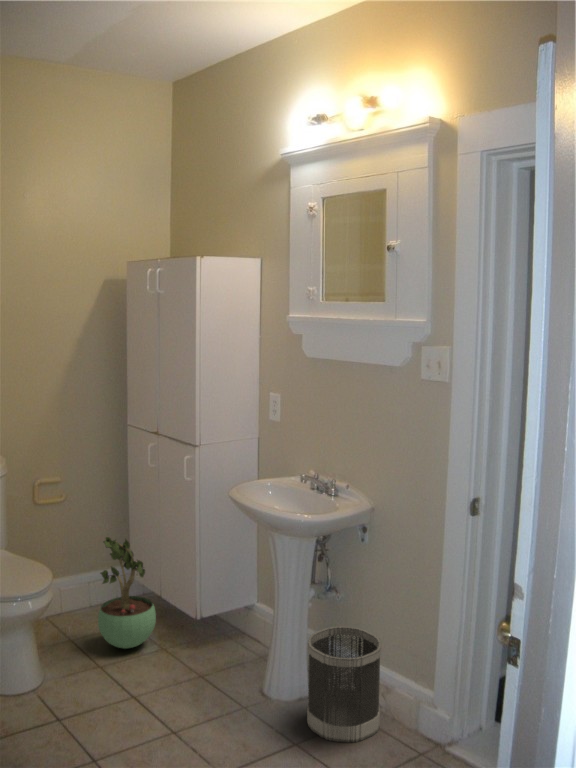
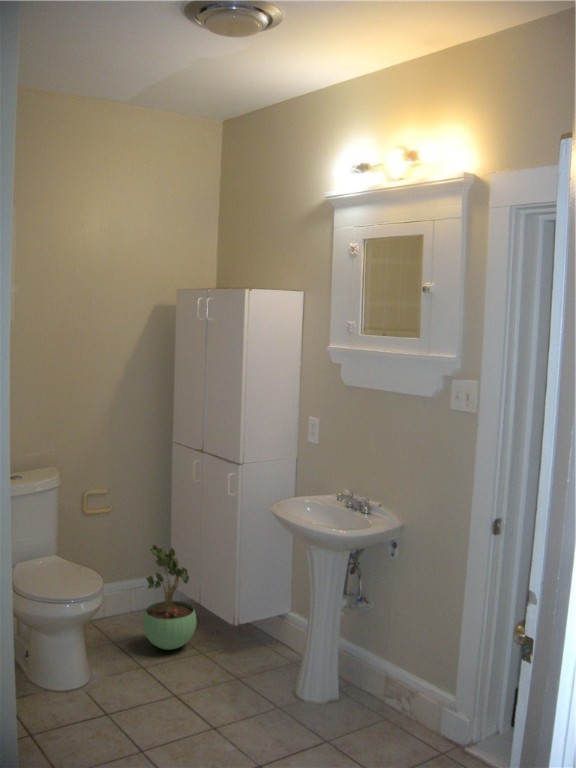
wastebasket: present [307,627,381,742] -> none [337,635,408,743]

